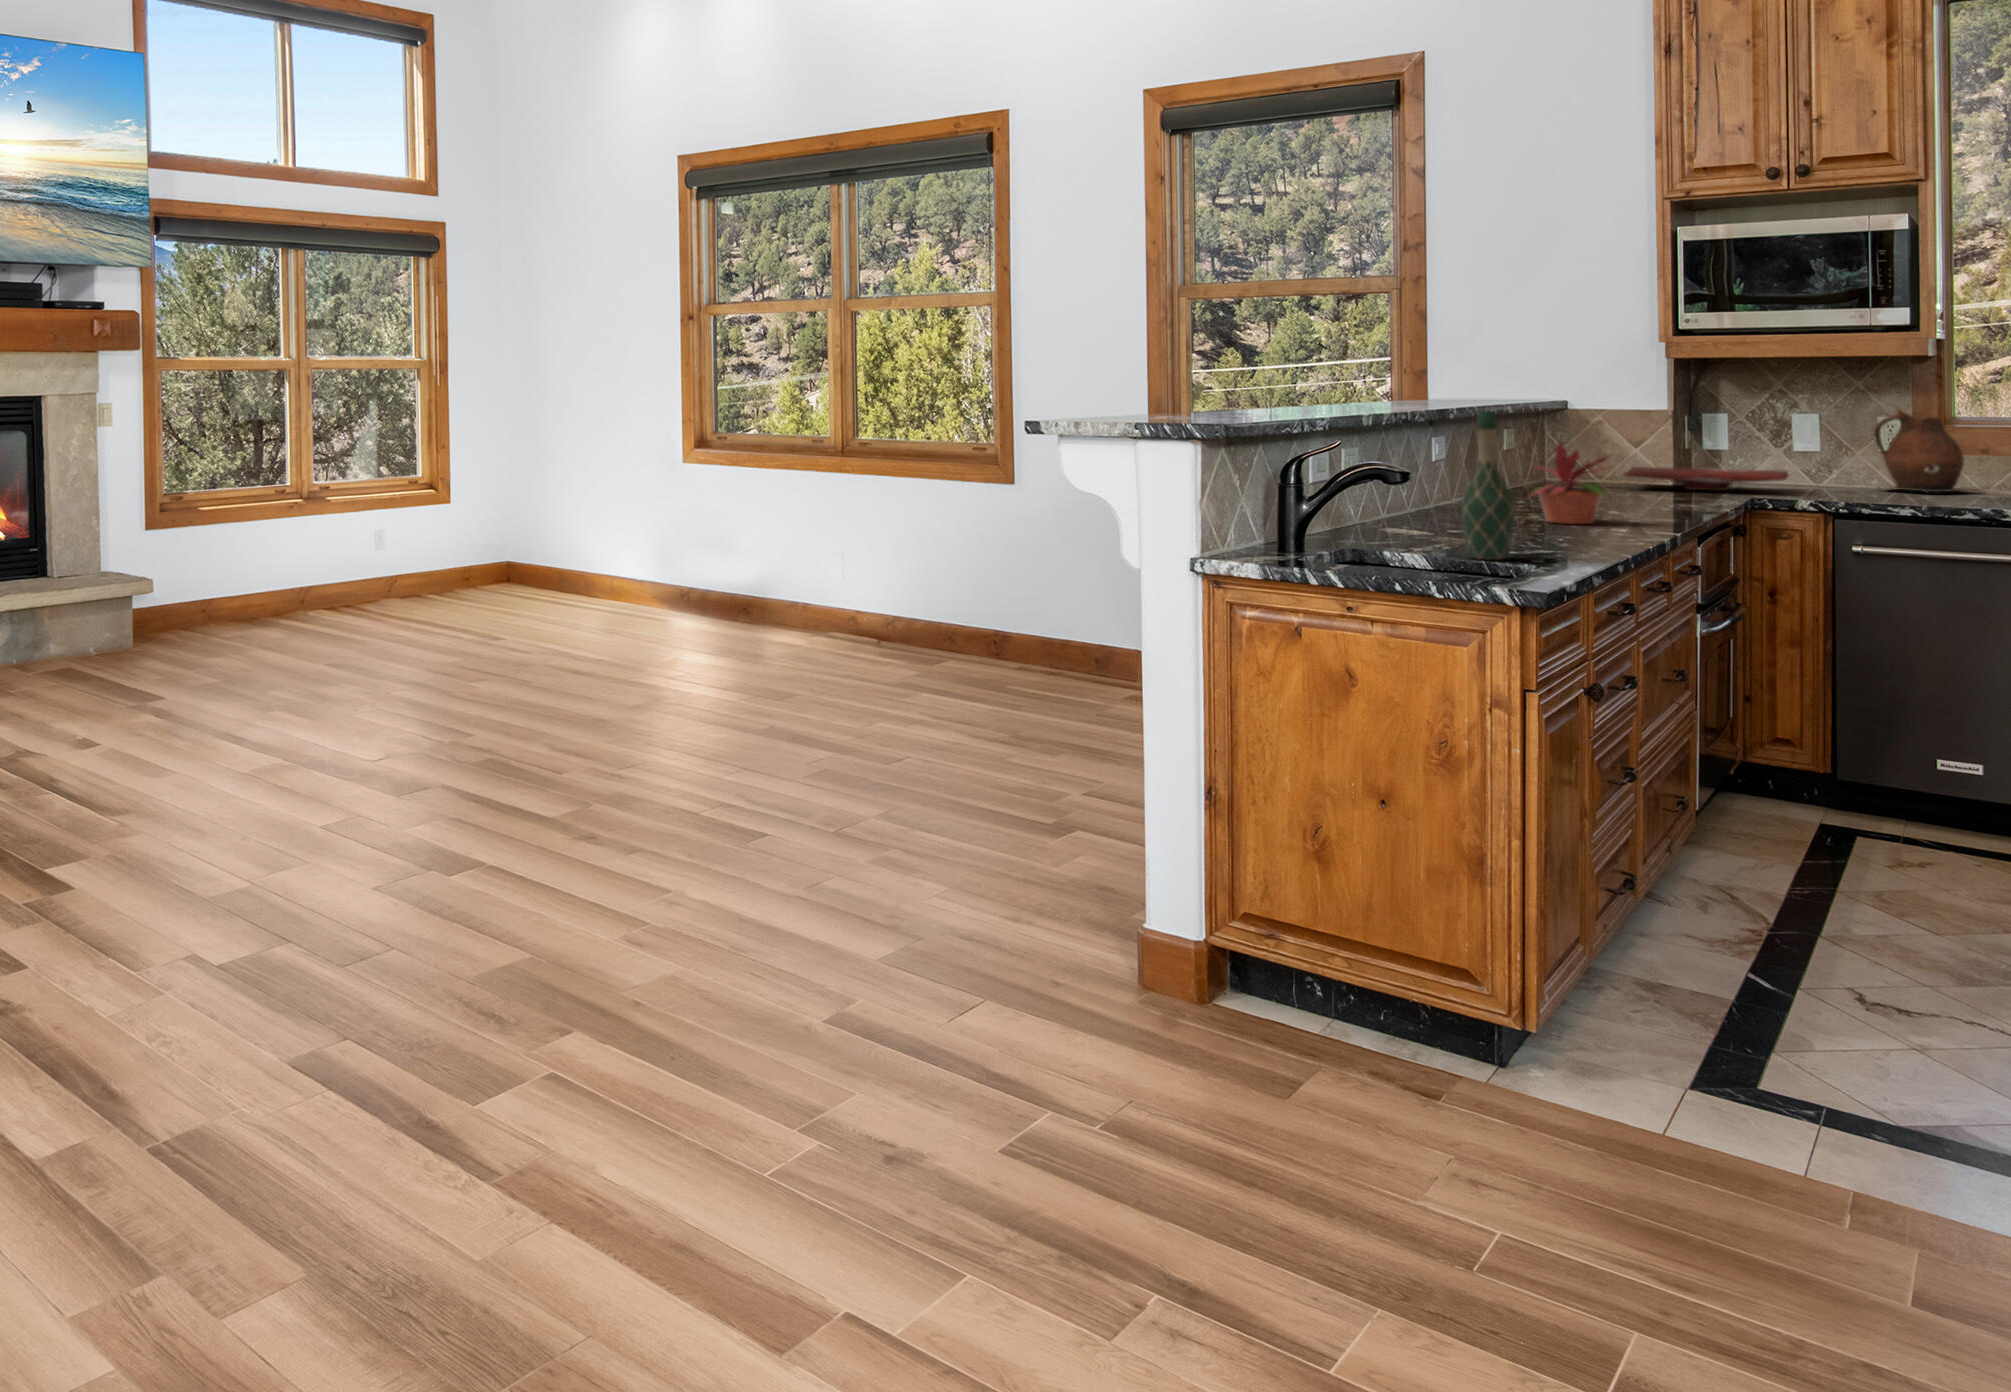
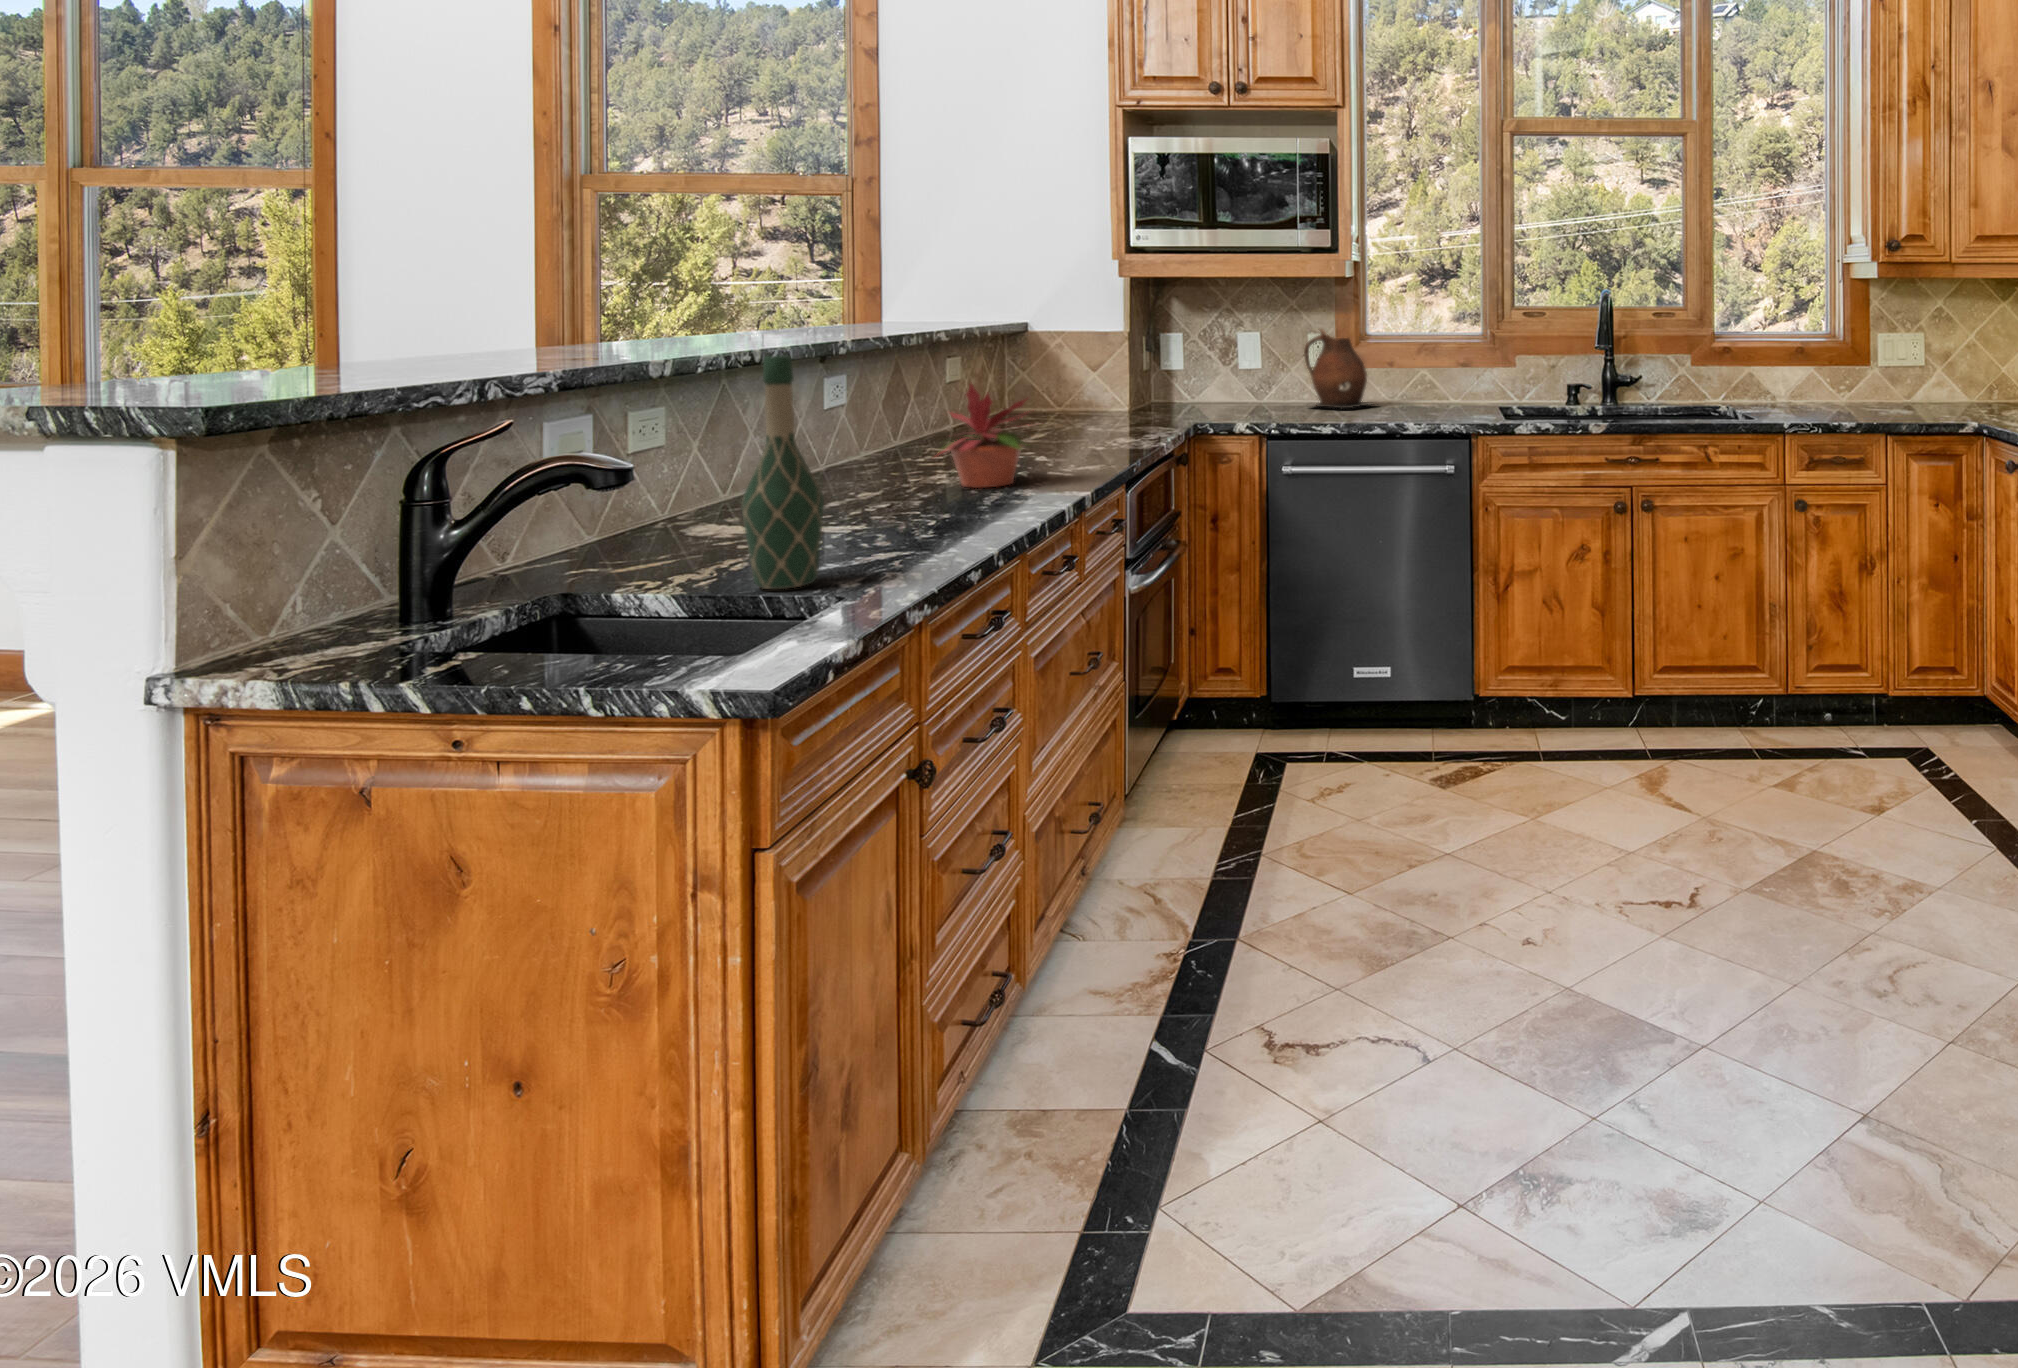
cutting board: present [1624,467,1789,491] -> none [1092,393,1238,418]

